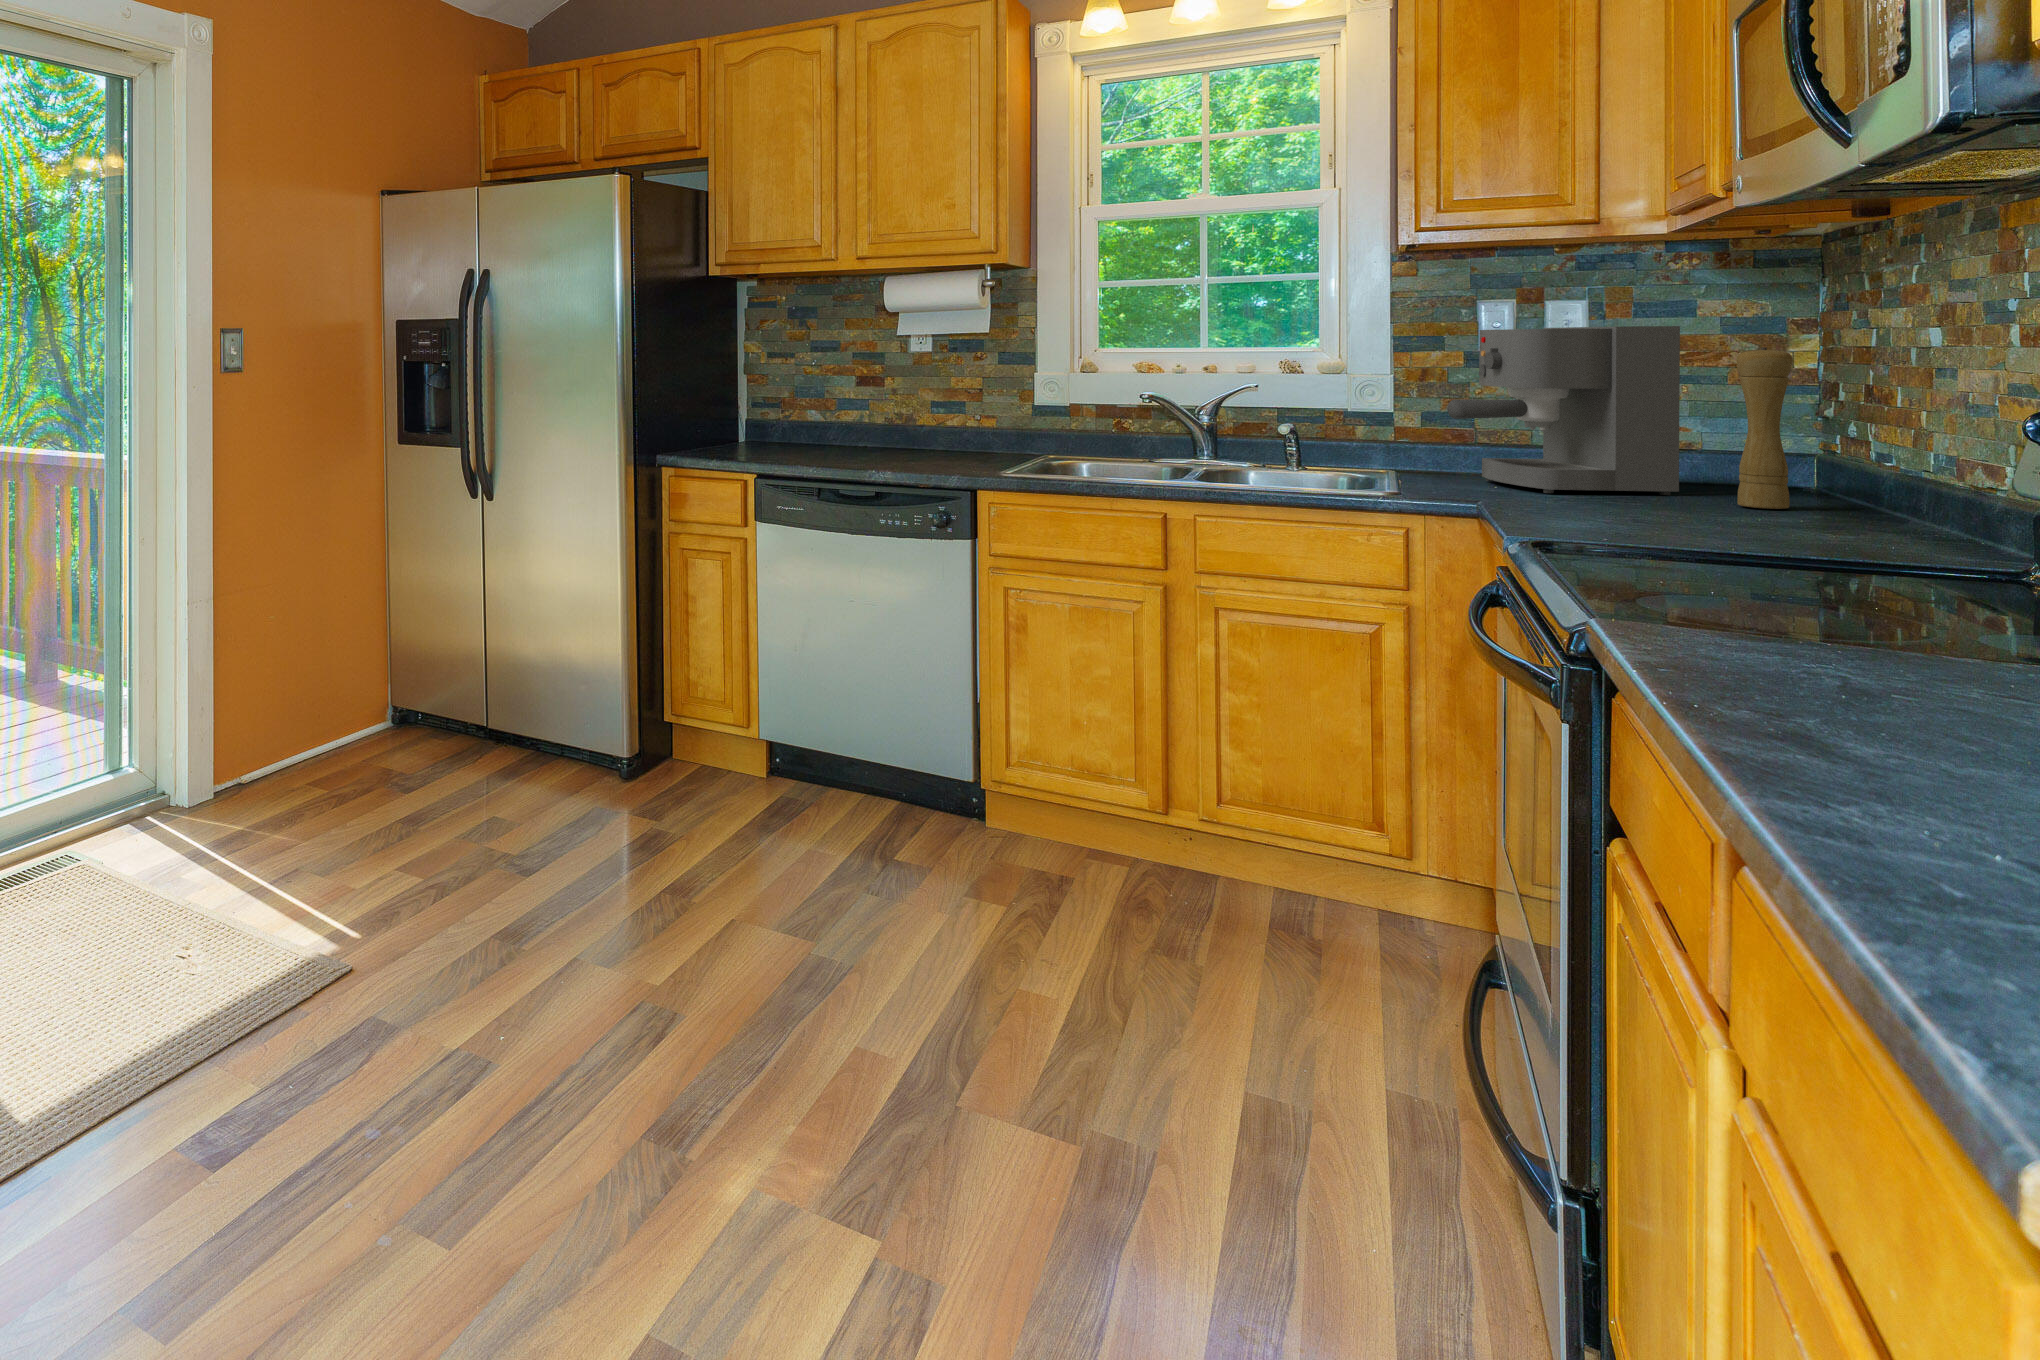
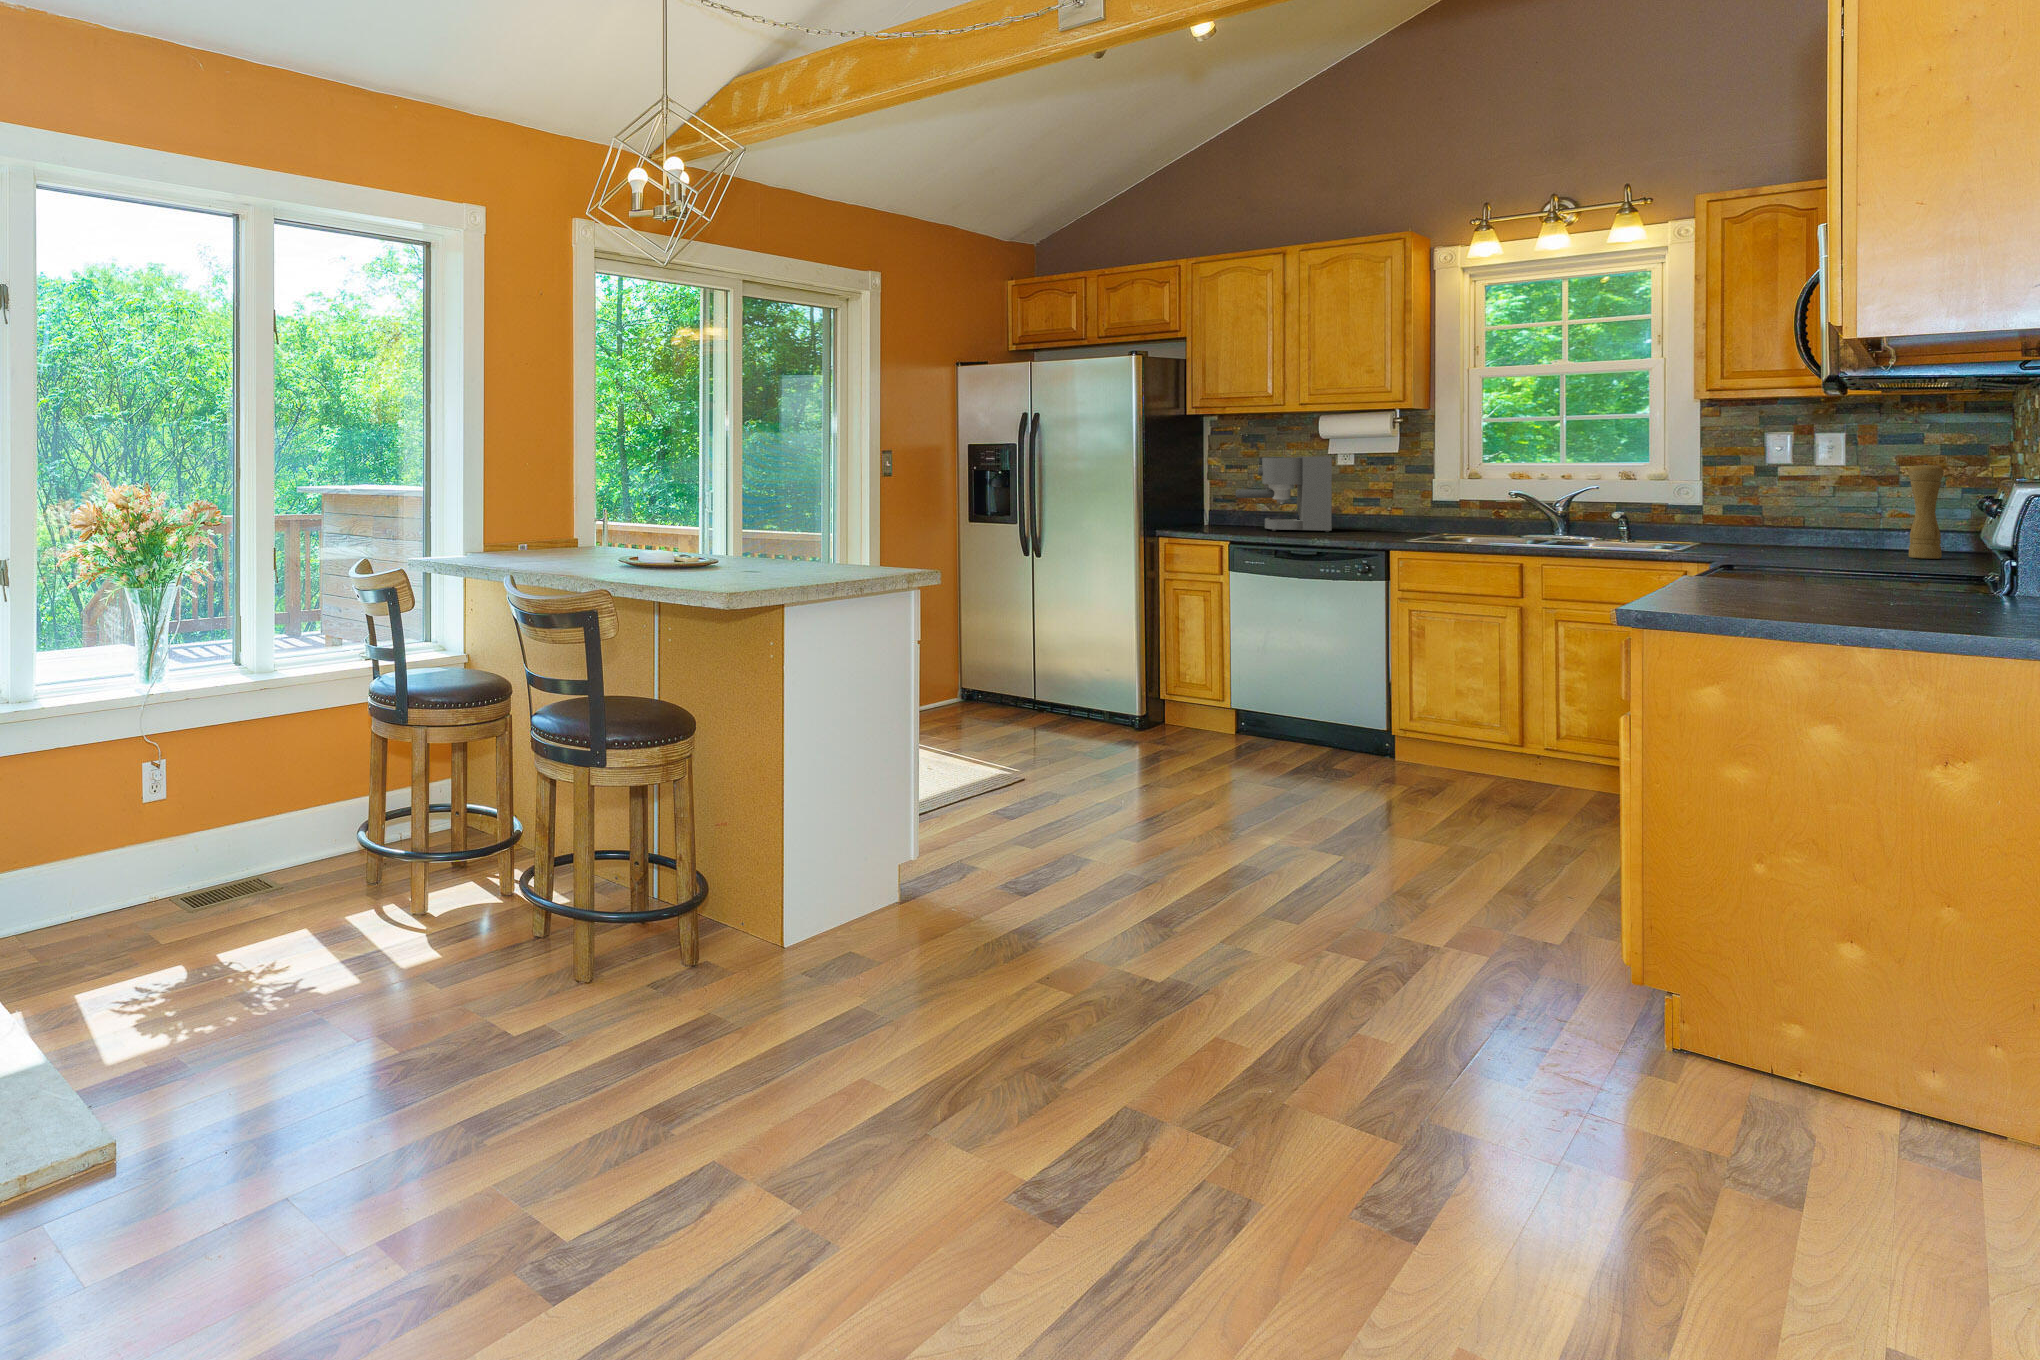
coffee maker: present [1447,326,1680,495] -> present [1235,457,1332,532]

